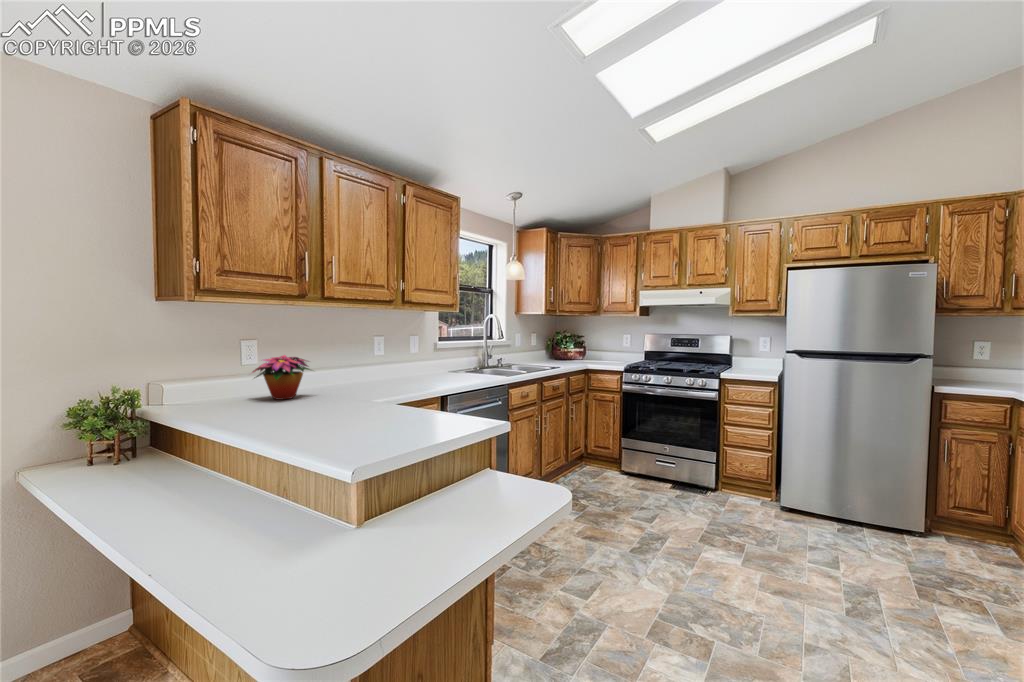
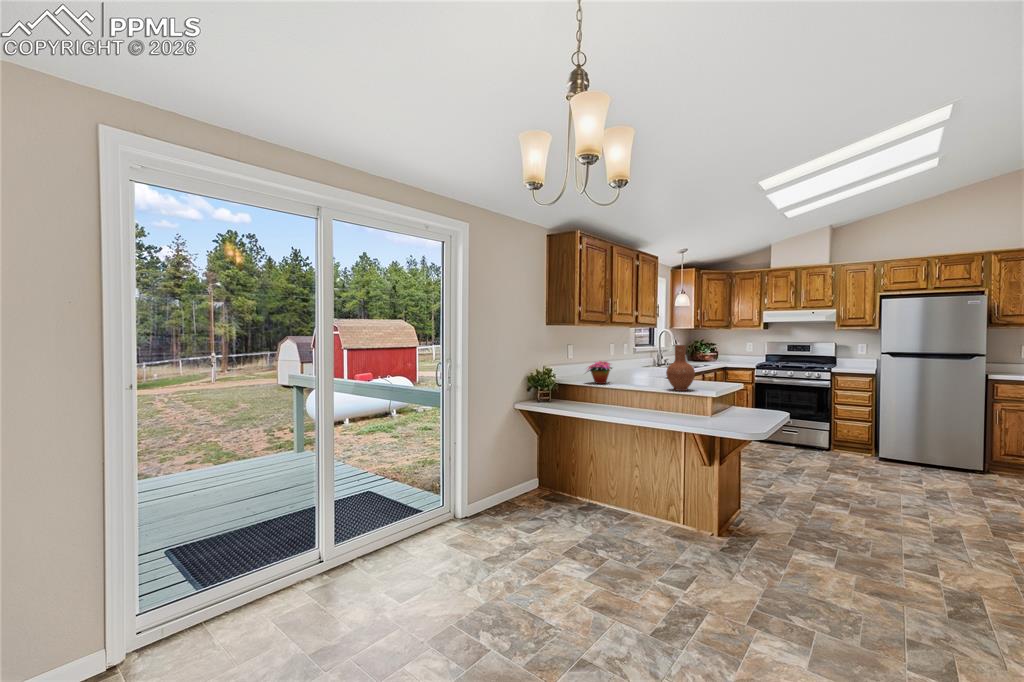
vase: none [342,322,403,420] -> present [666,345,695,391]

